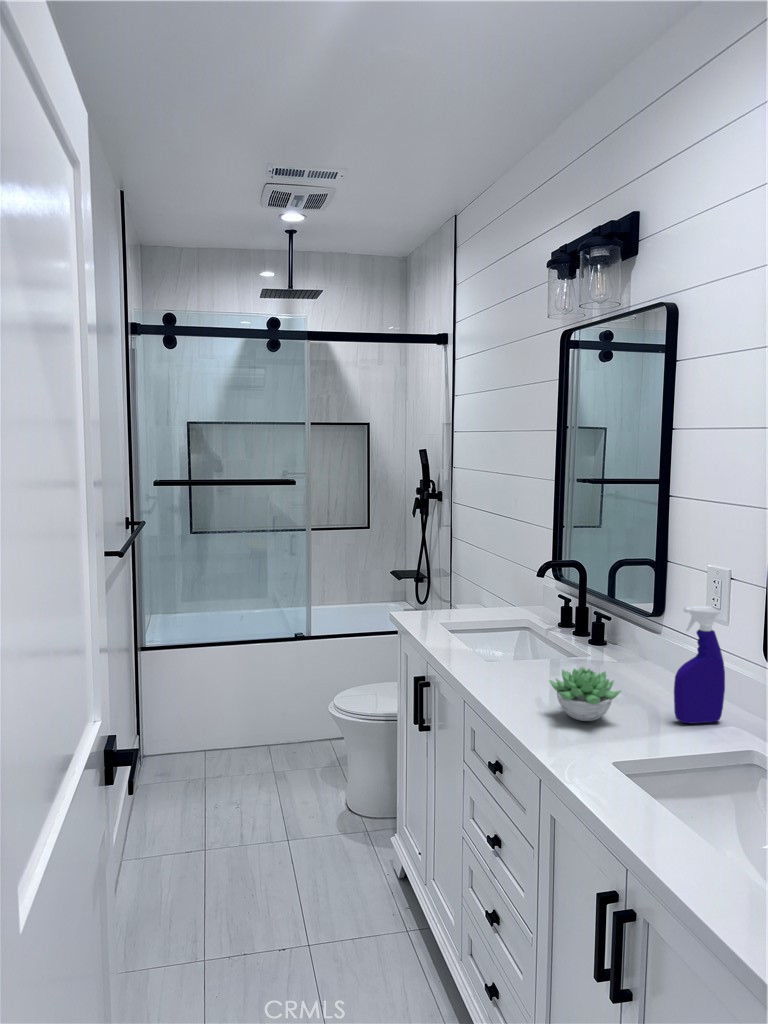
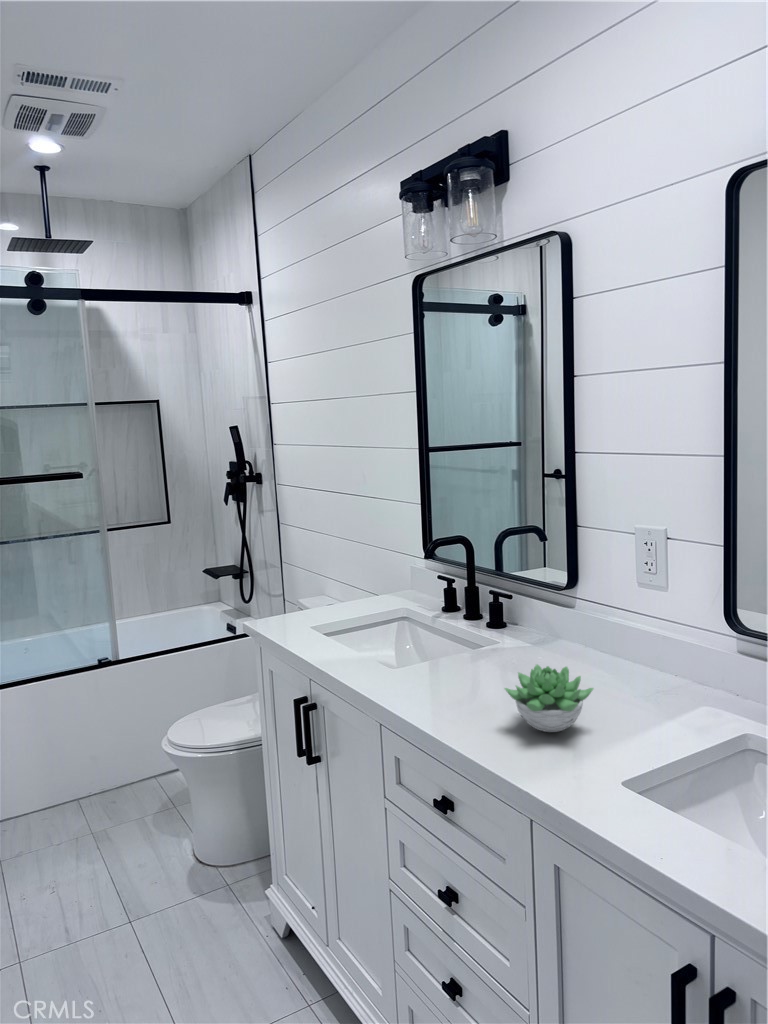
spray bottle: present [674,606,725,724] -> none [642,573,692,712]

